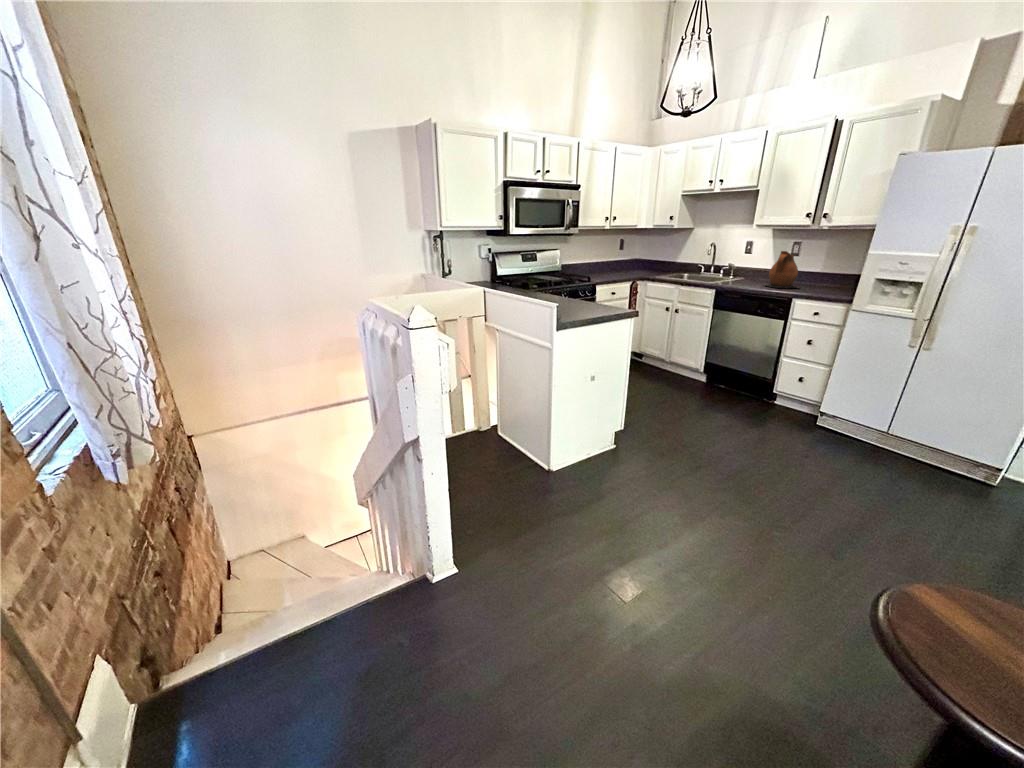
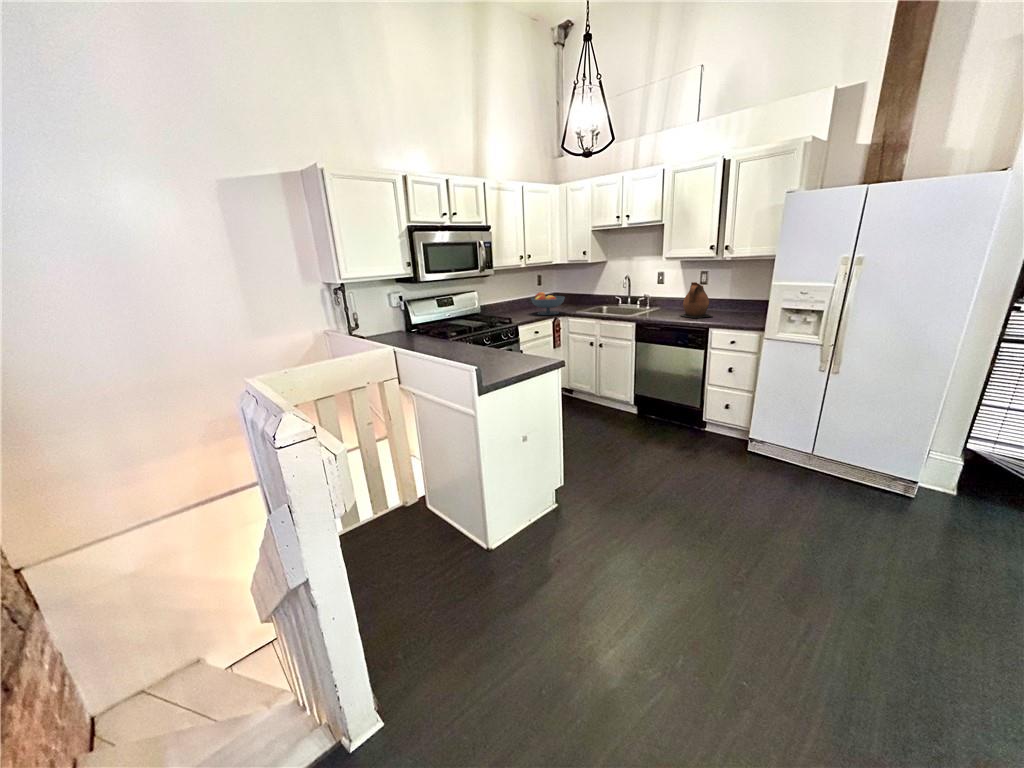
fruit bowl: none [611,254,645,277] -> present [531,292,565,315]

